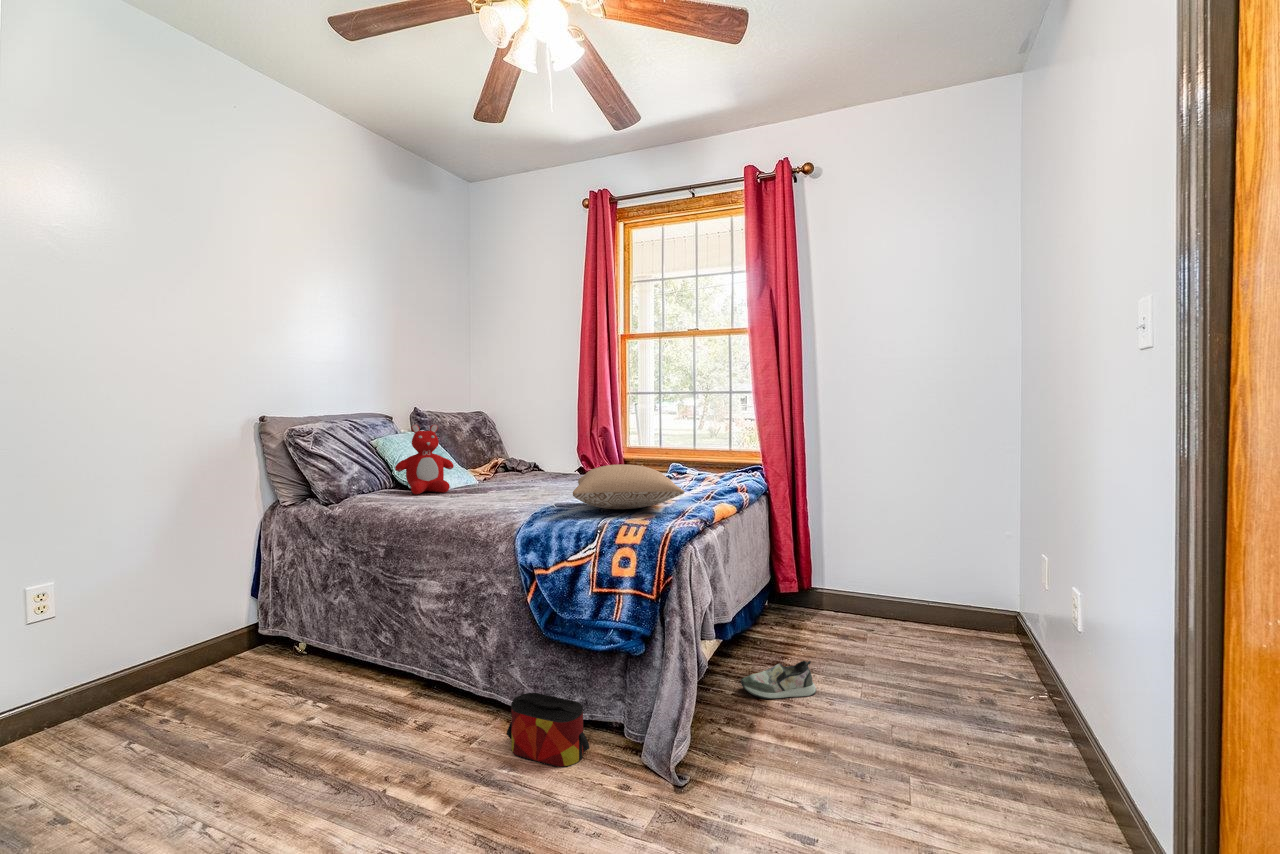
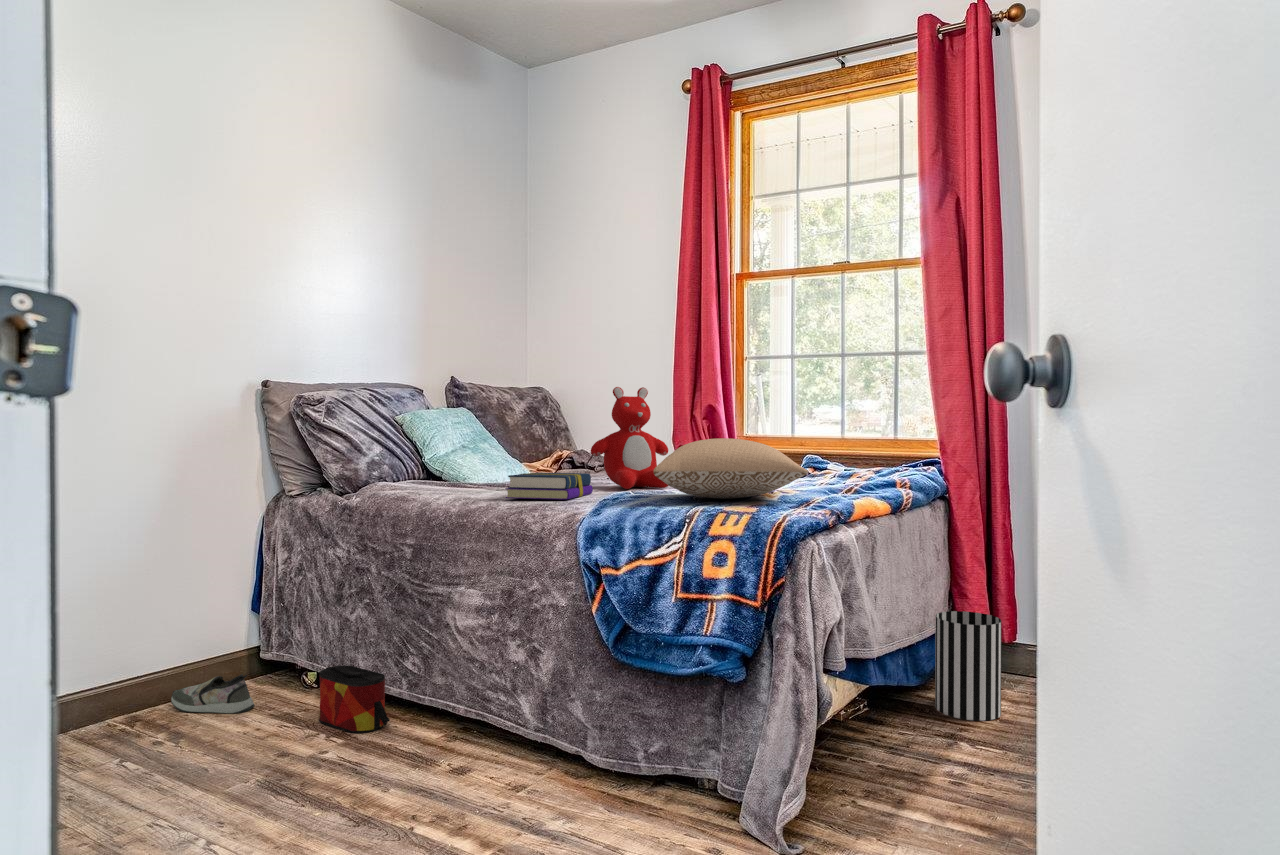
teddy bear: present [395,425,454,494] -> present [591,387,668,489]
book: none [458,488,525,512] -> present [505,472,593,500]
wastebasket: none [764,573,807,650] -> present [935,611,1001,721]
shoe: present [741,661,816,699] -> present [171,674,255,713]
bag: present [506,693,589,768] -> present [319,665,390,733]

